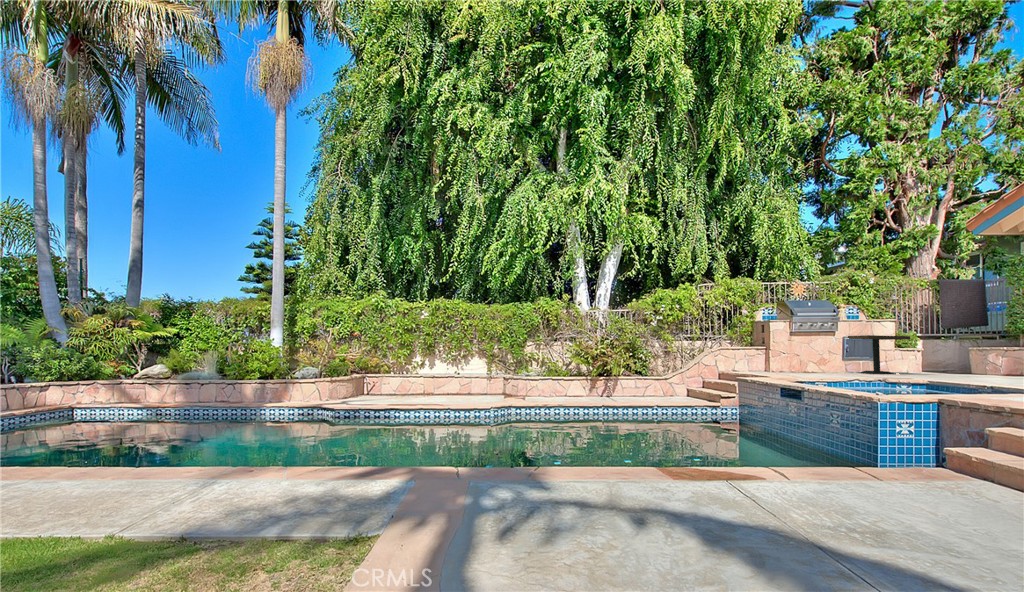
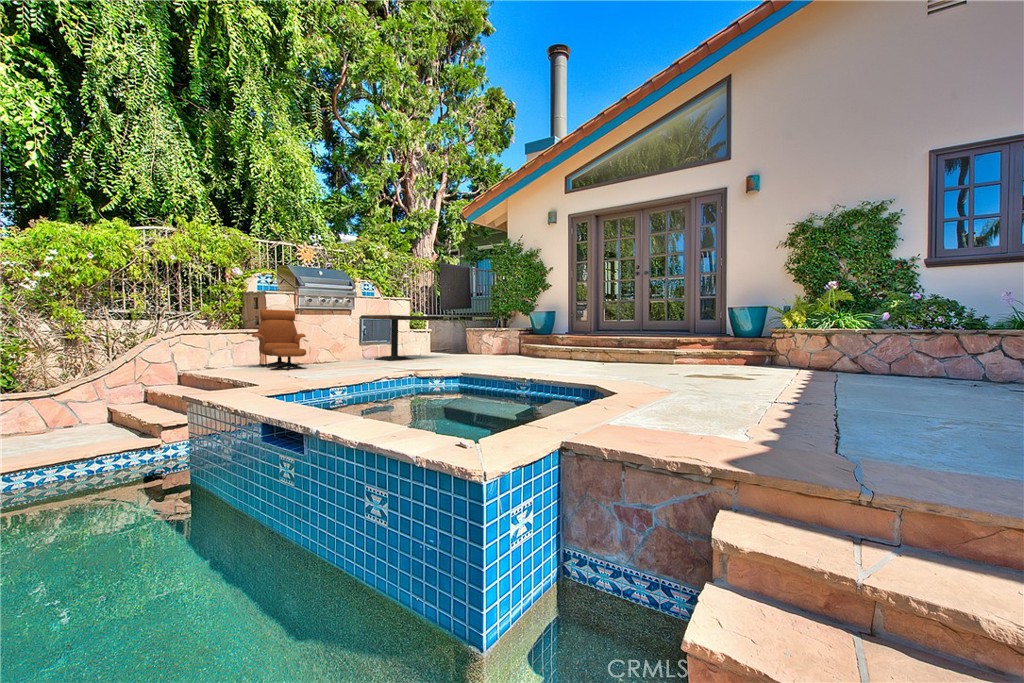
lounge chair: none [761,333,798,374] -> present [252,309,306,370]

